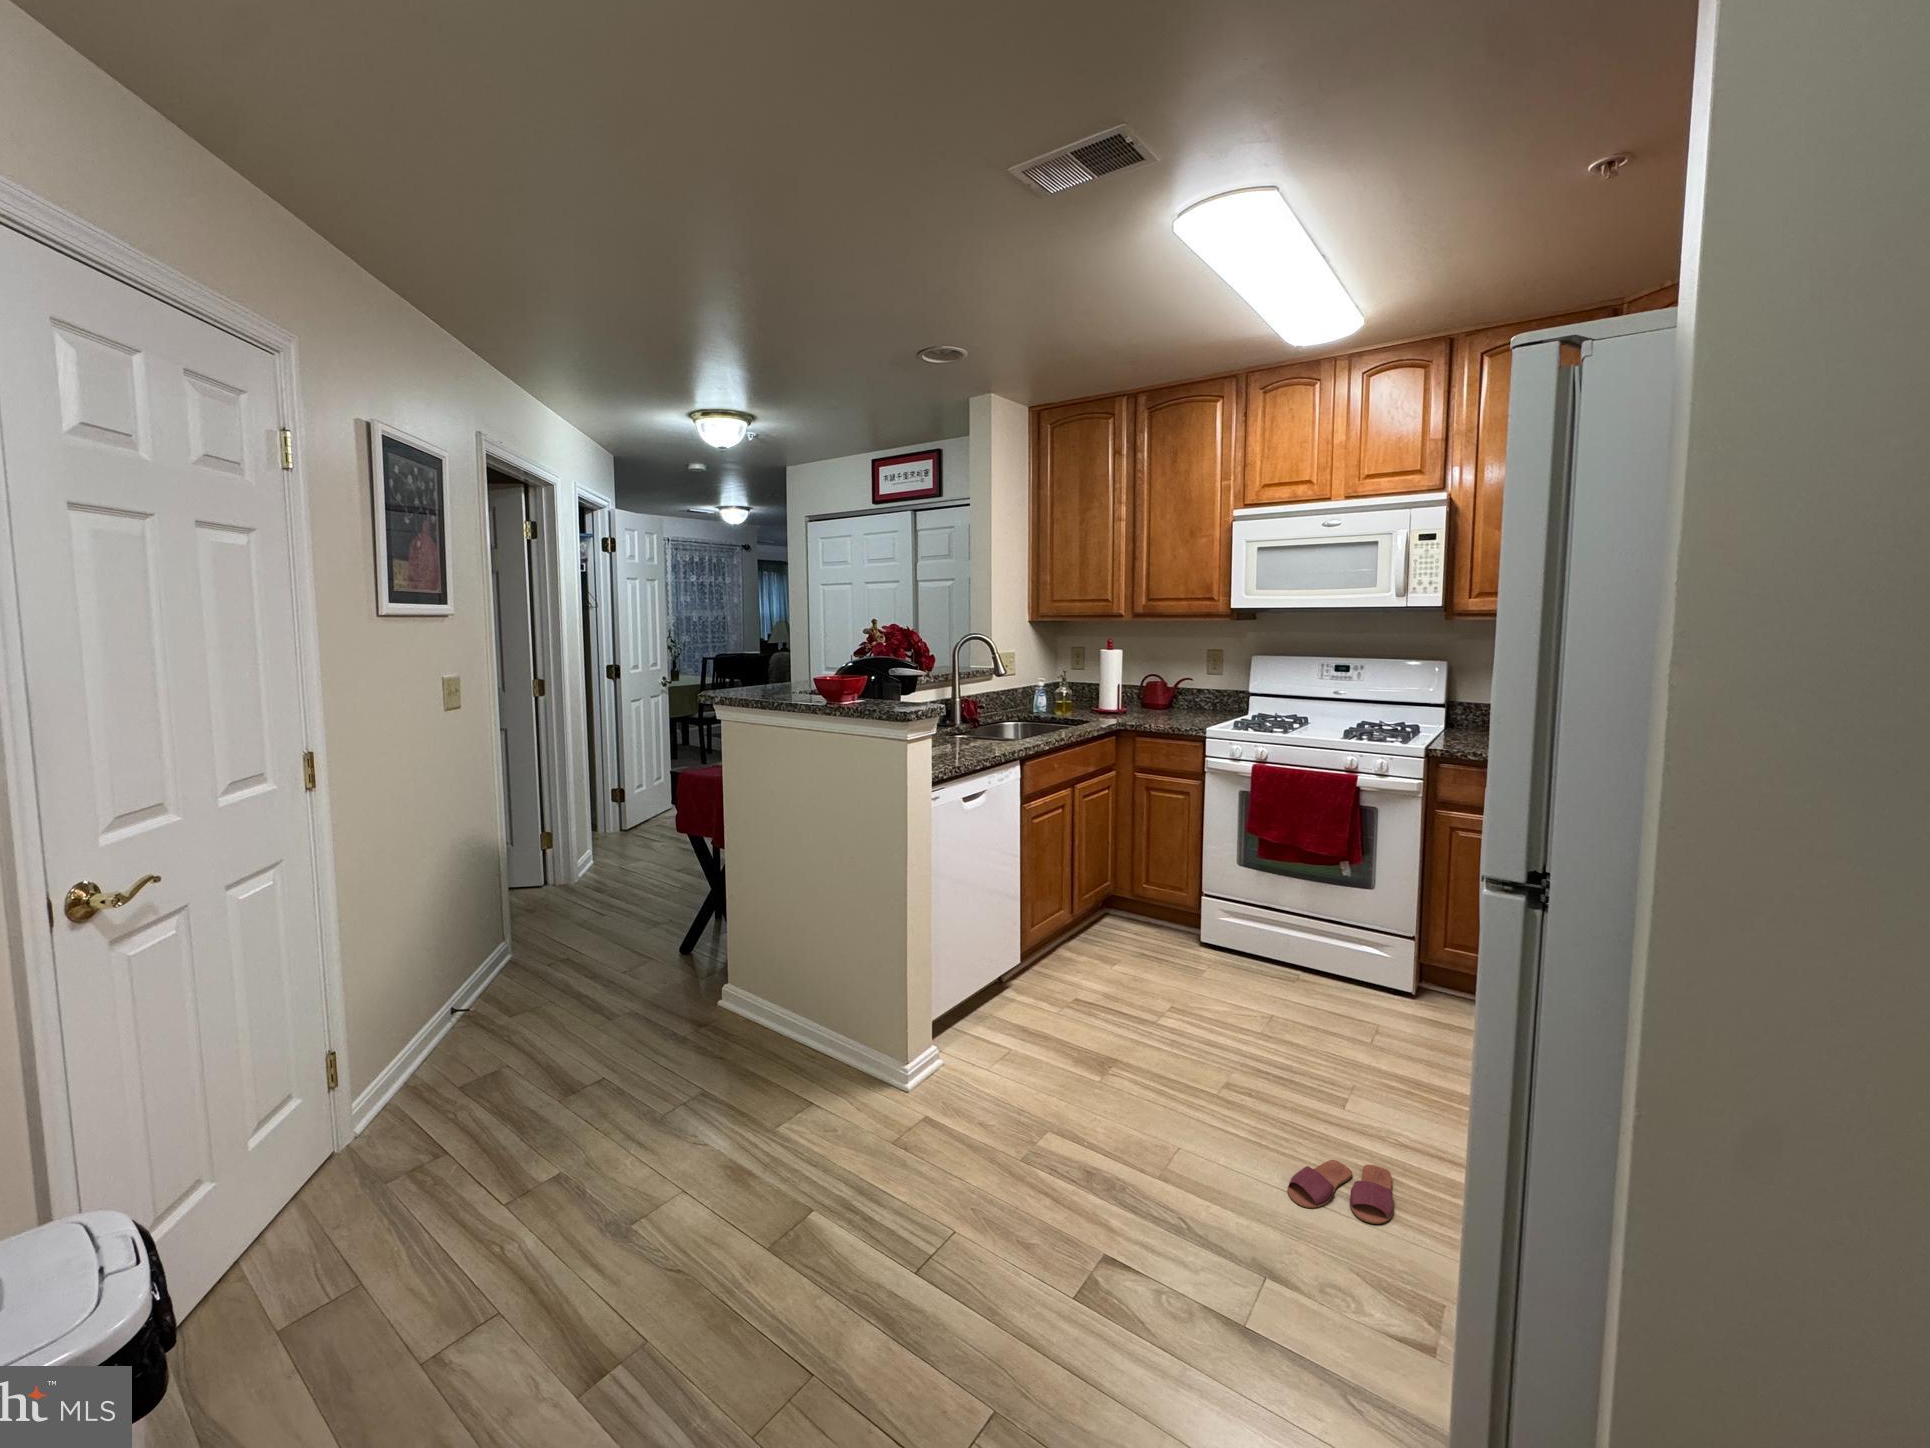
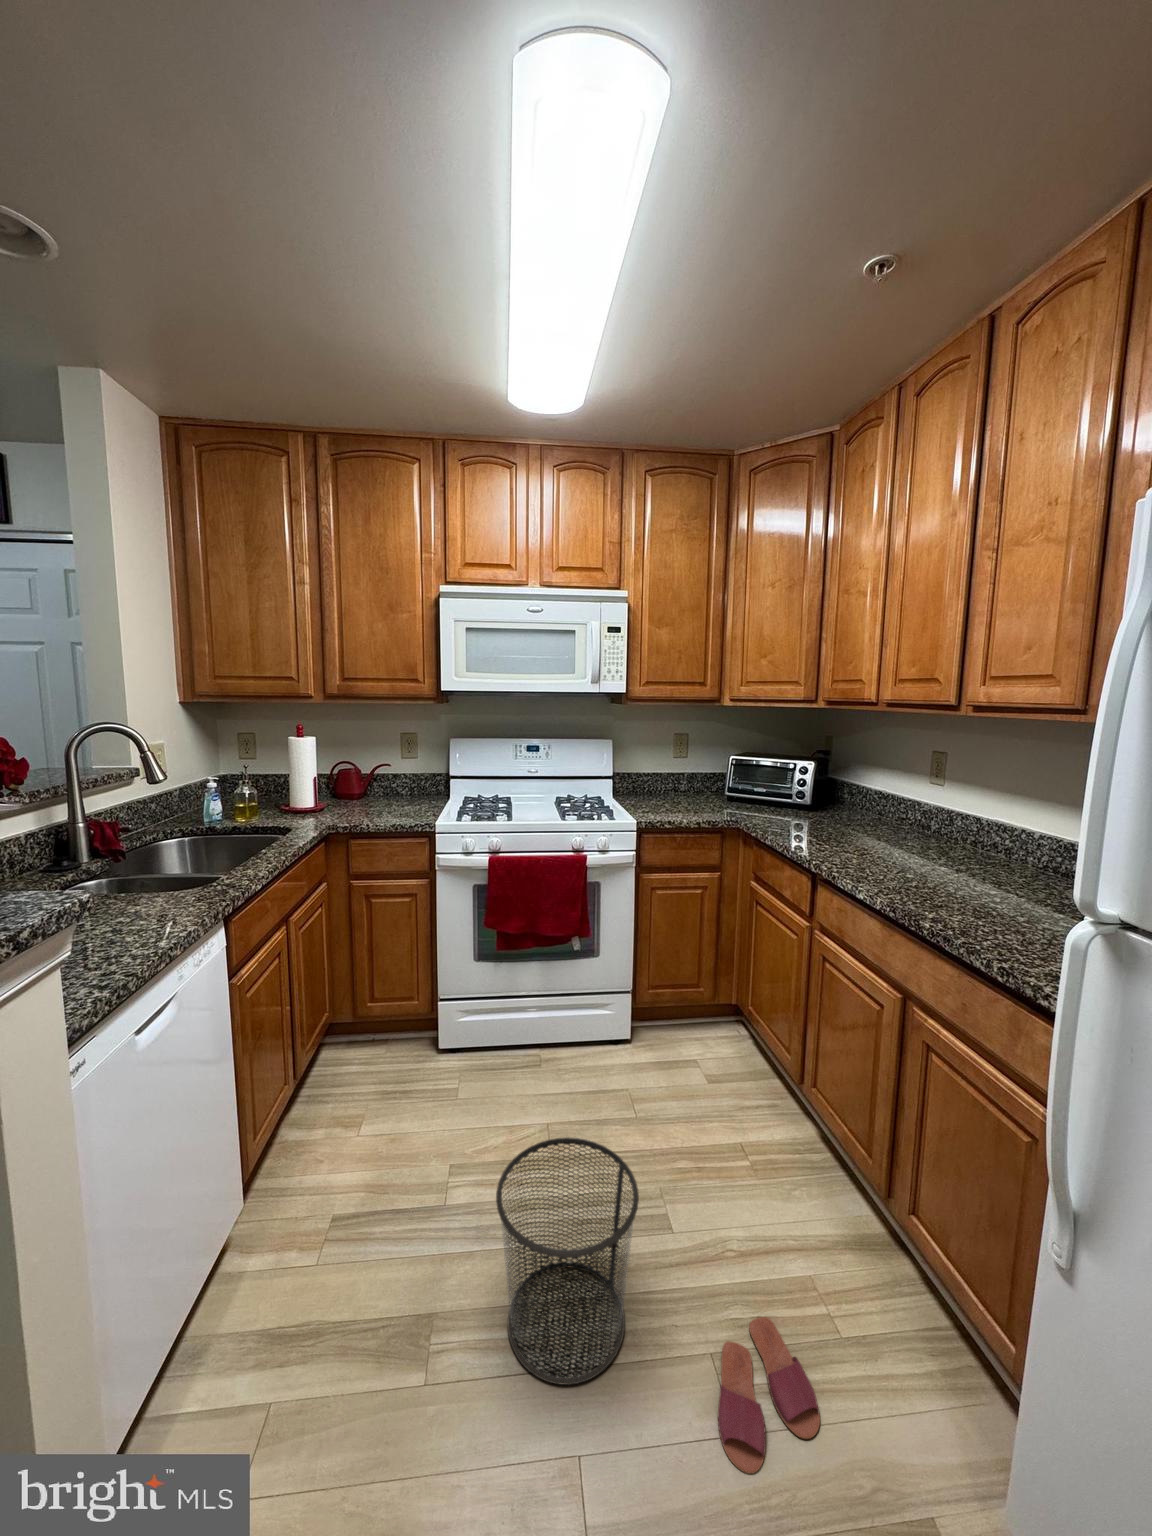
waste bin: none [1156,964,1273,1125] -> present [496,1137,639,1385]

